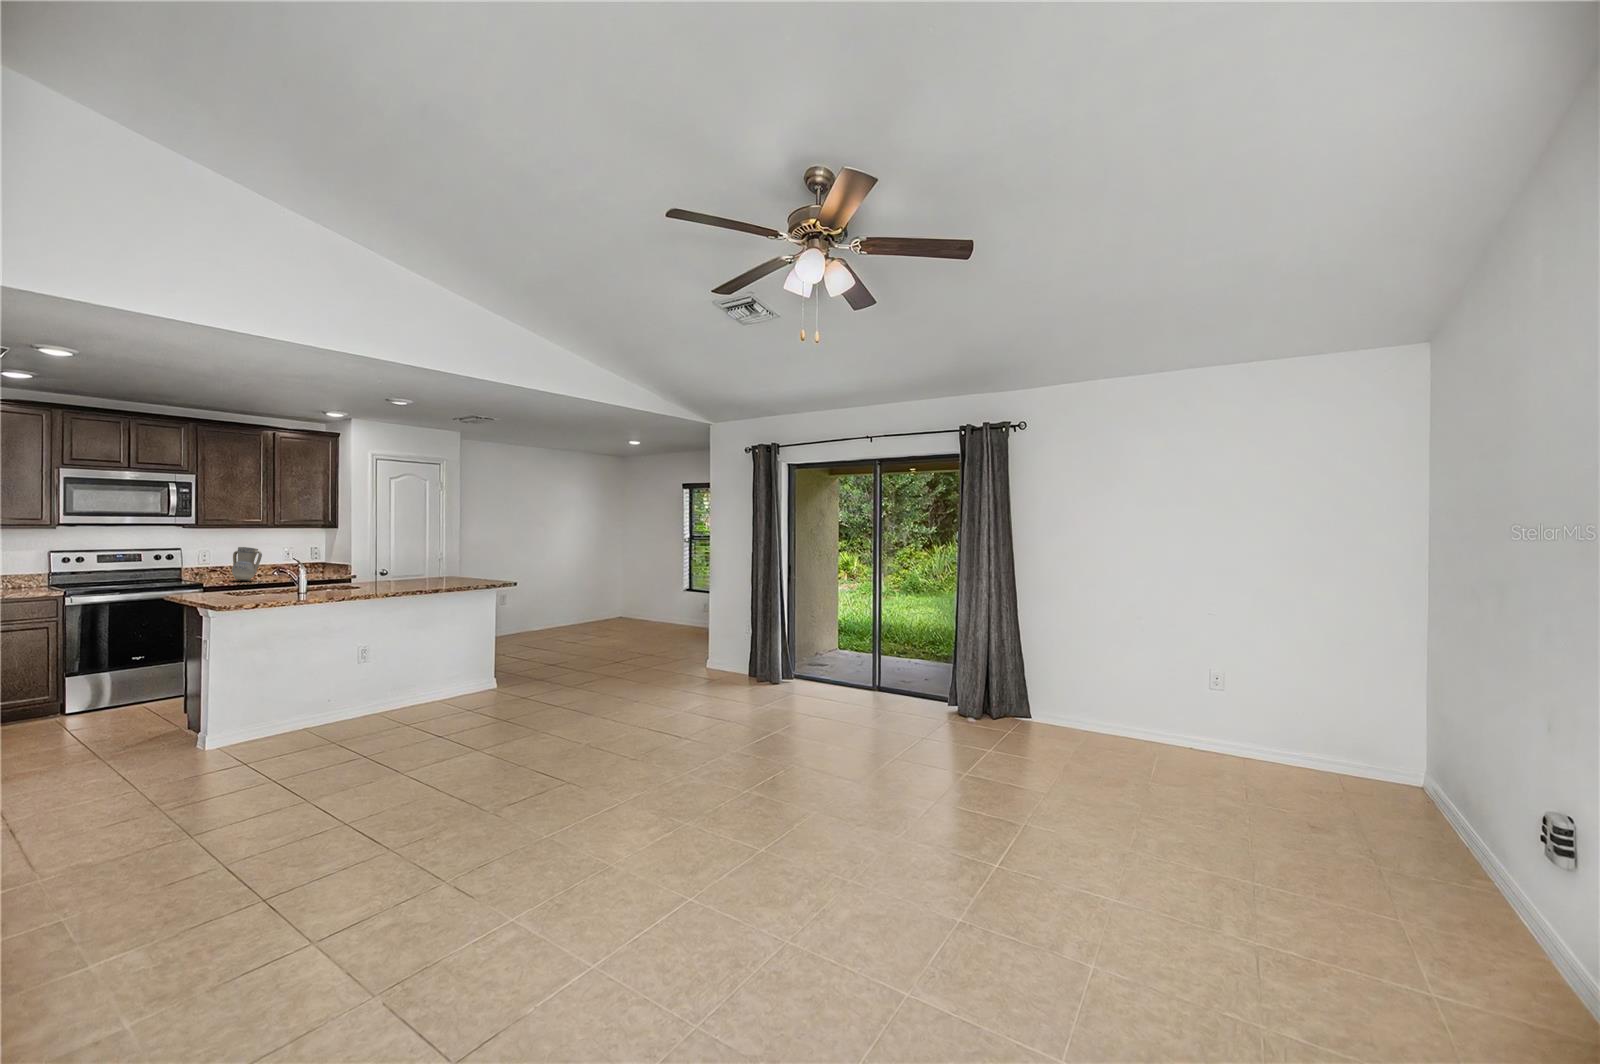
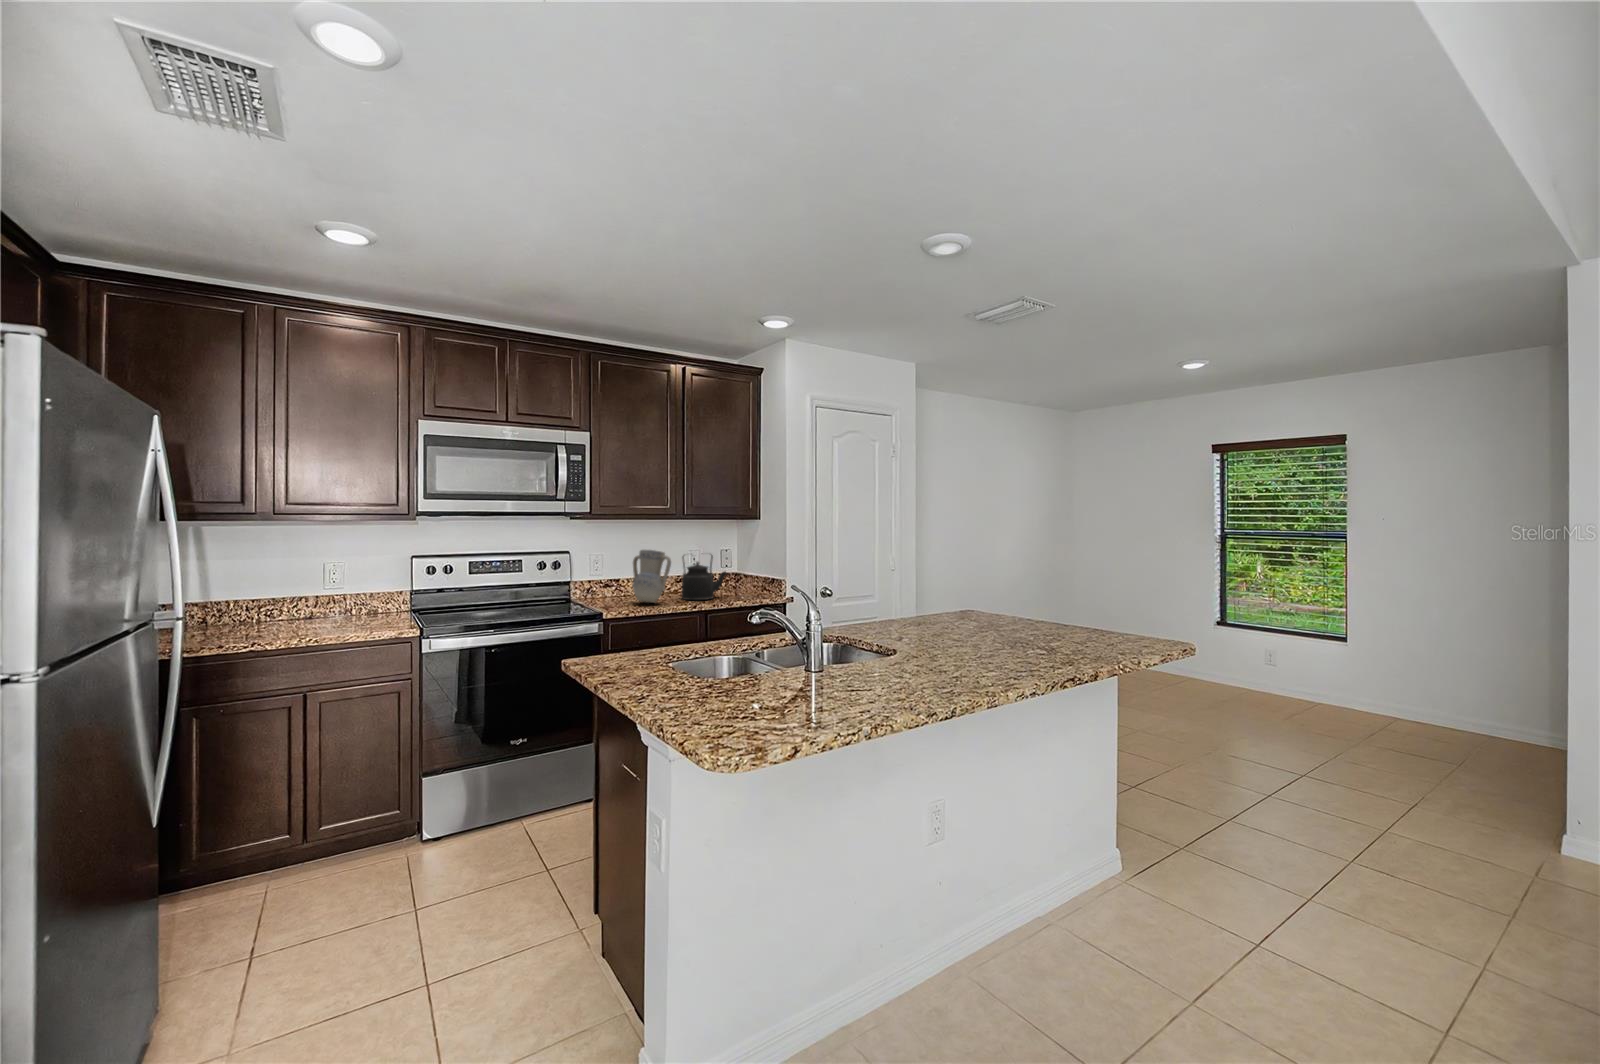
kettle: none [273,549,311,579] -> present [681,555,727,600]

